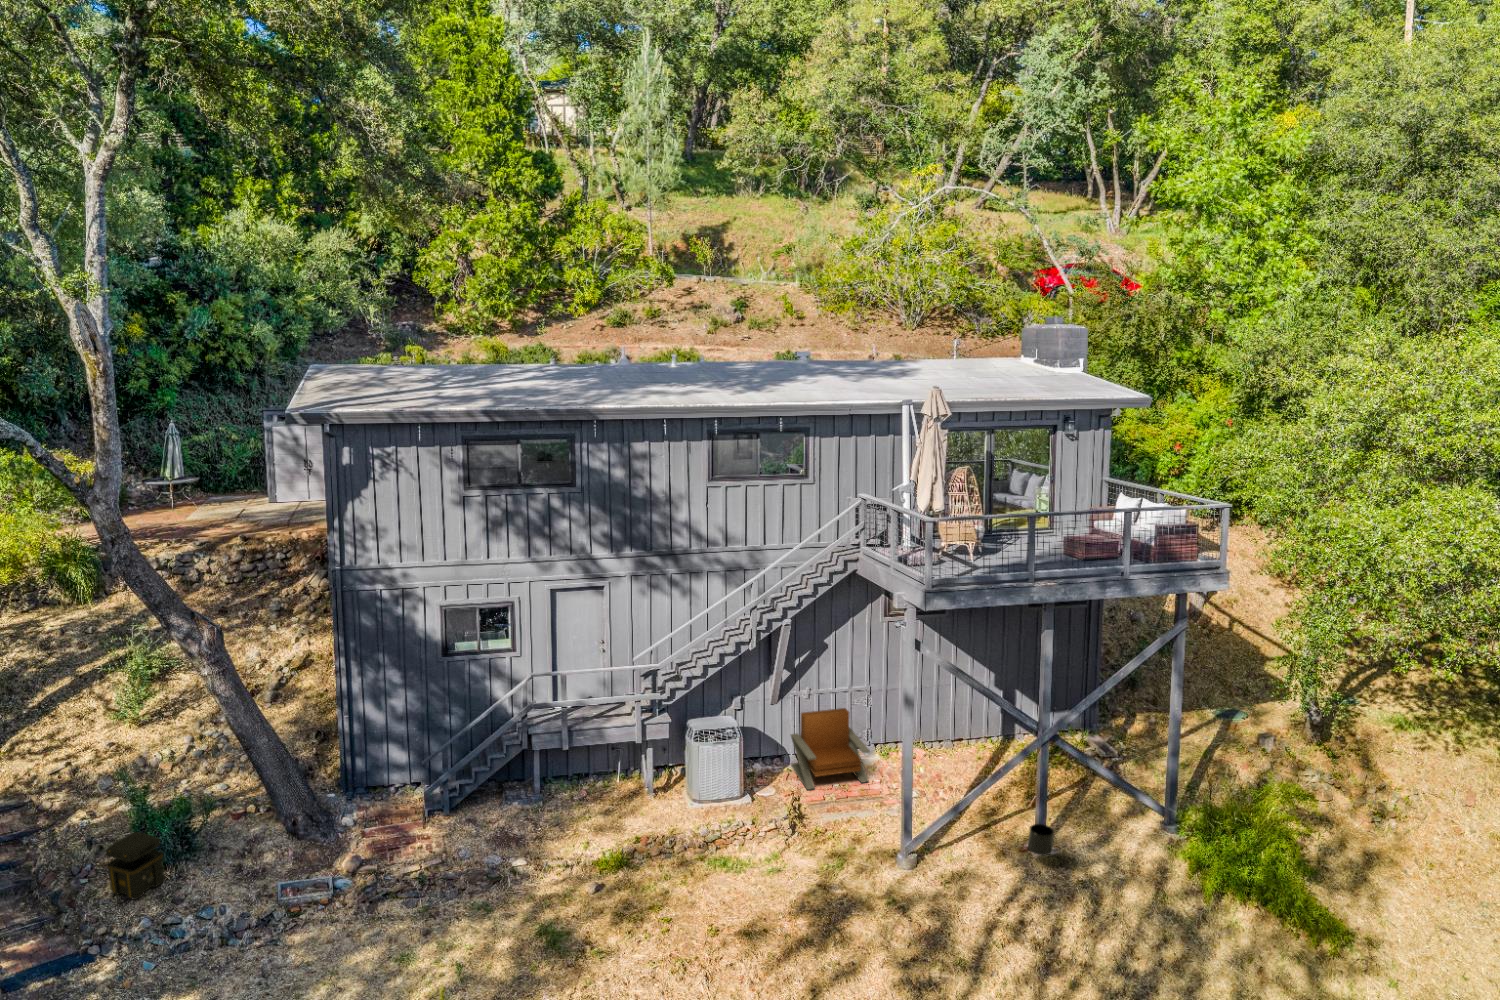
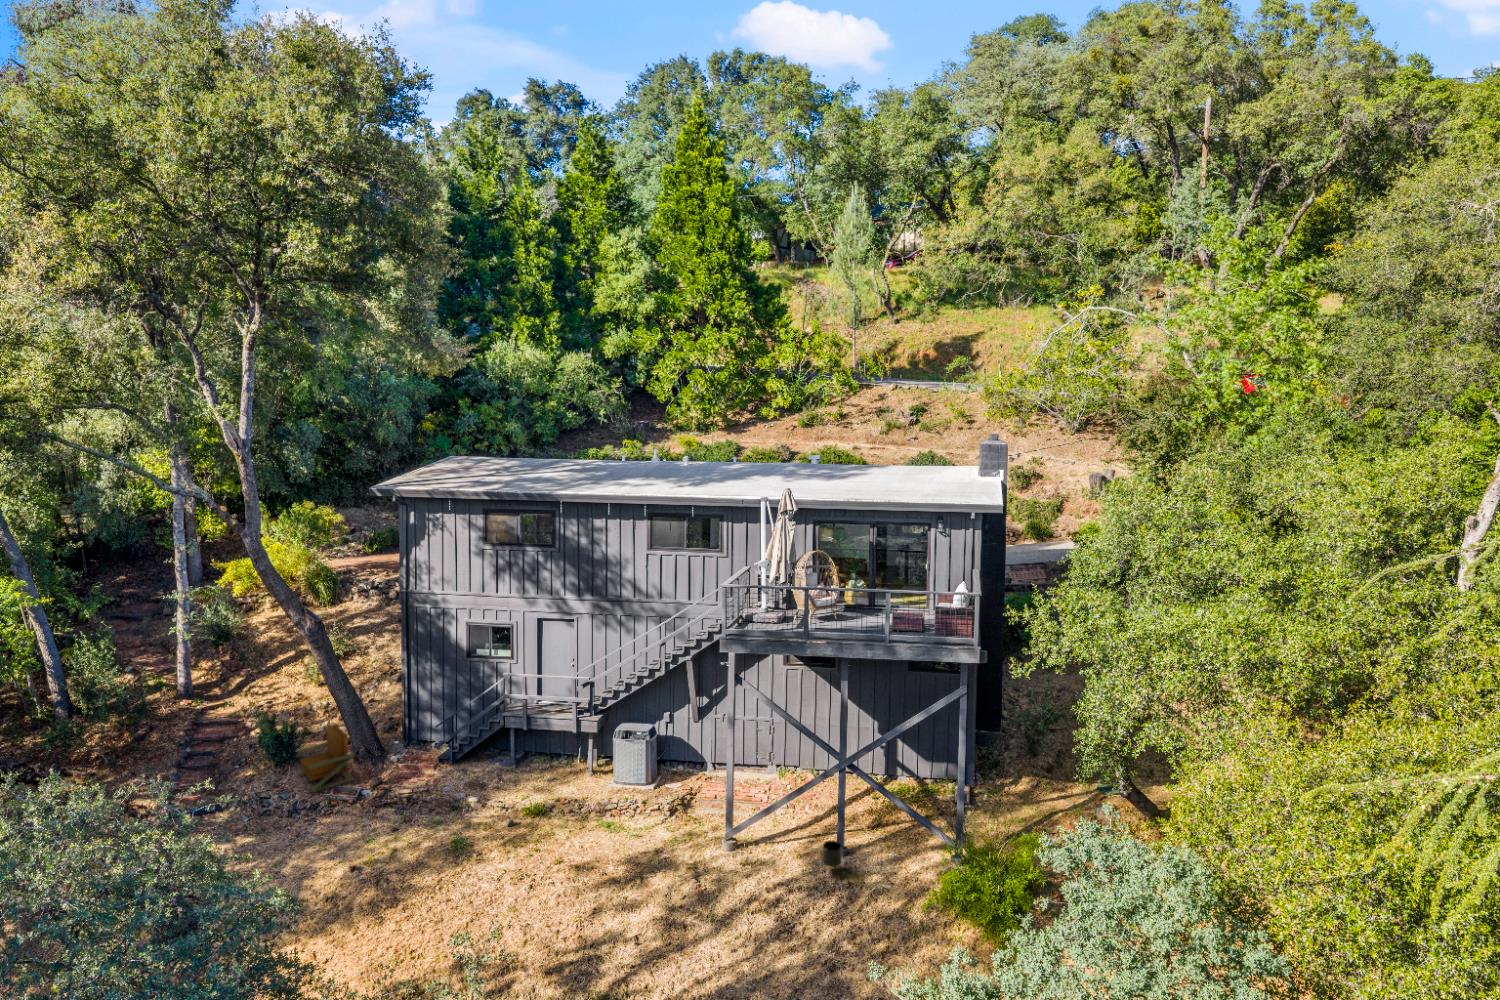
lounge chair: present [791,708,870,790] -> present [297,725,354,792]
toolbox: present [106,832,164,899] -> none [242,746,275,787]

